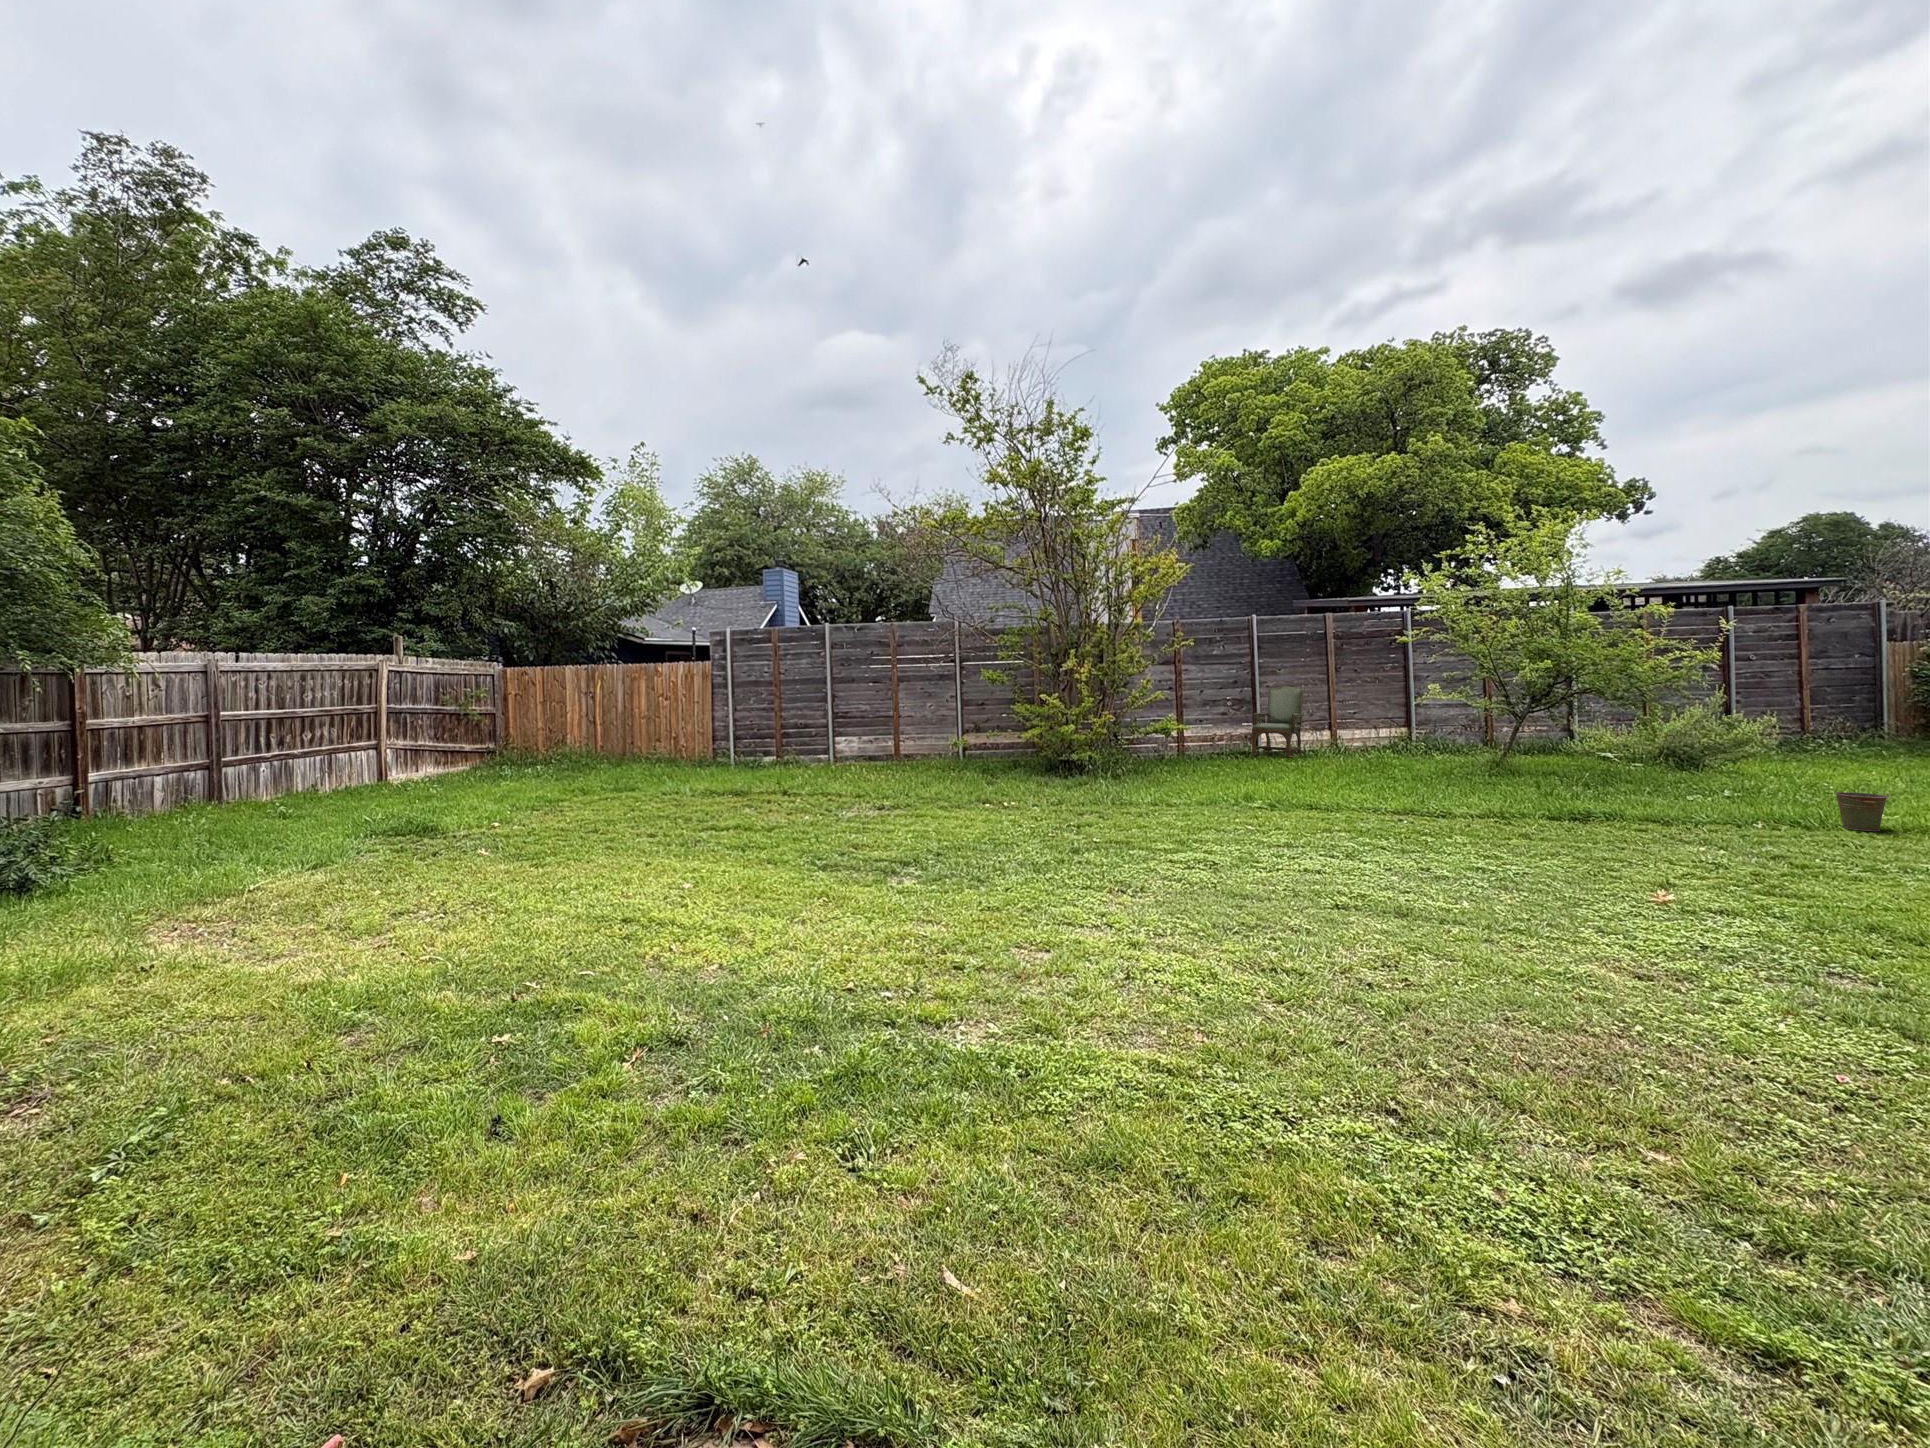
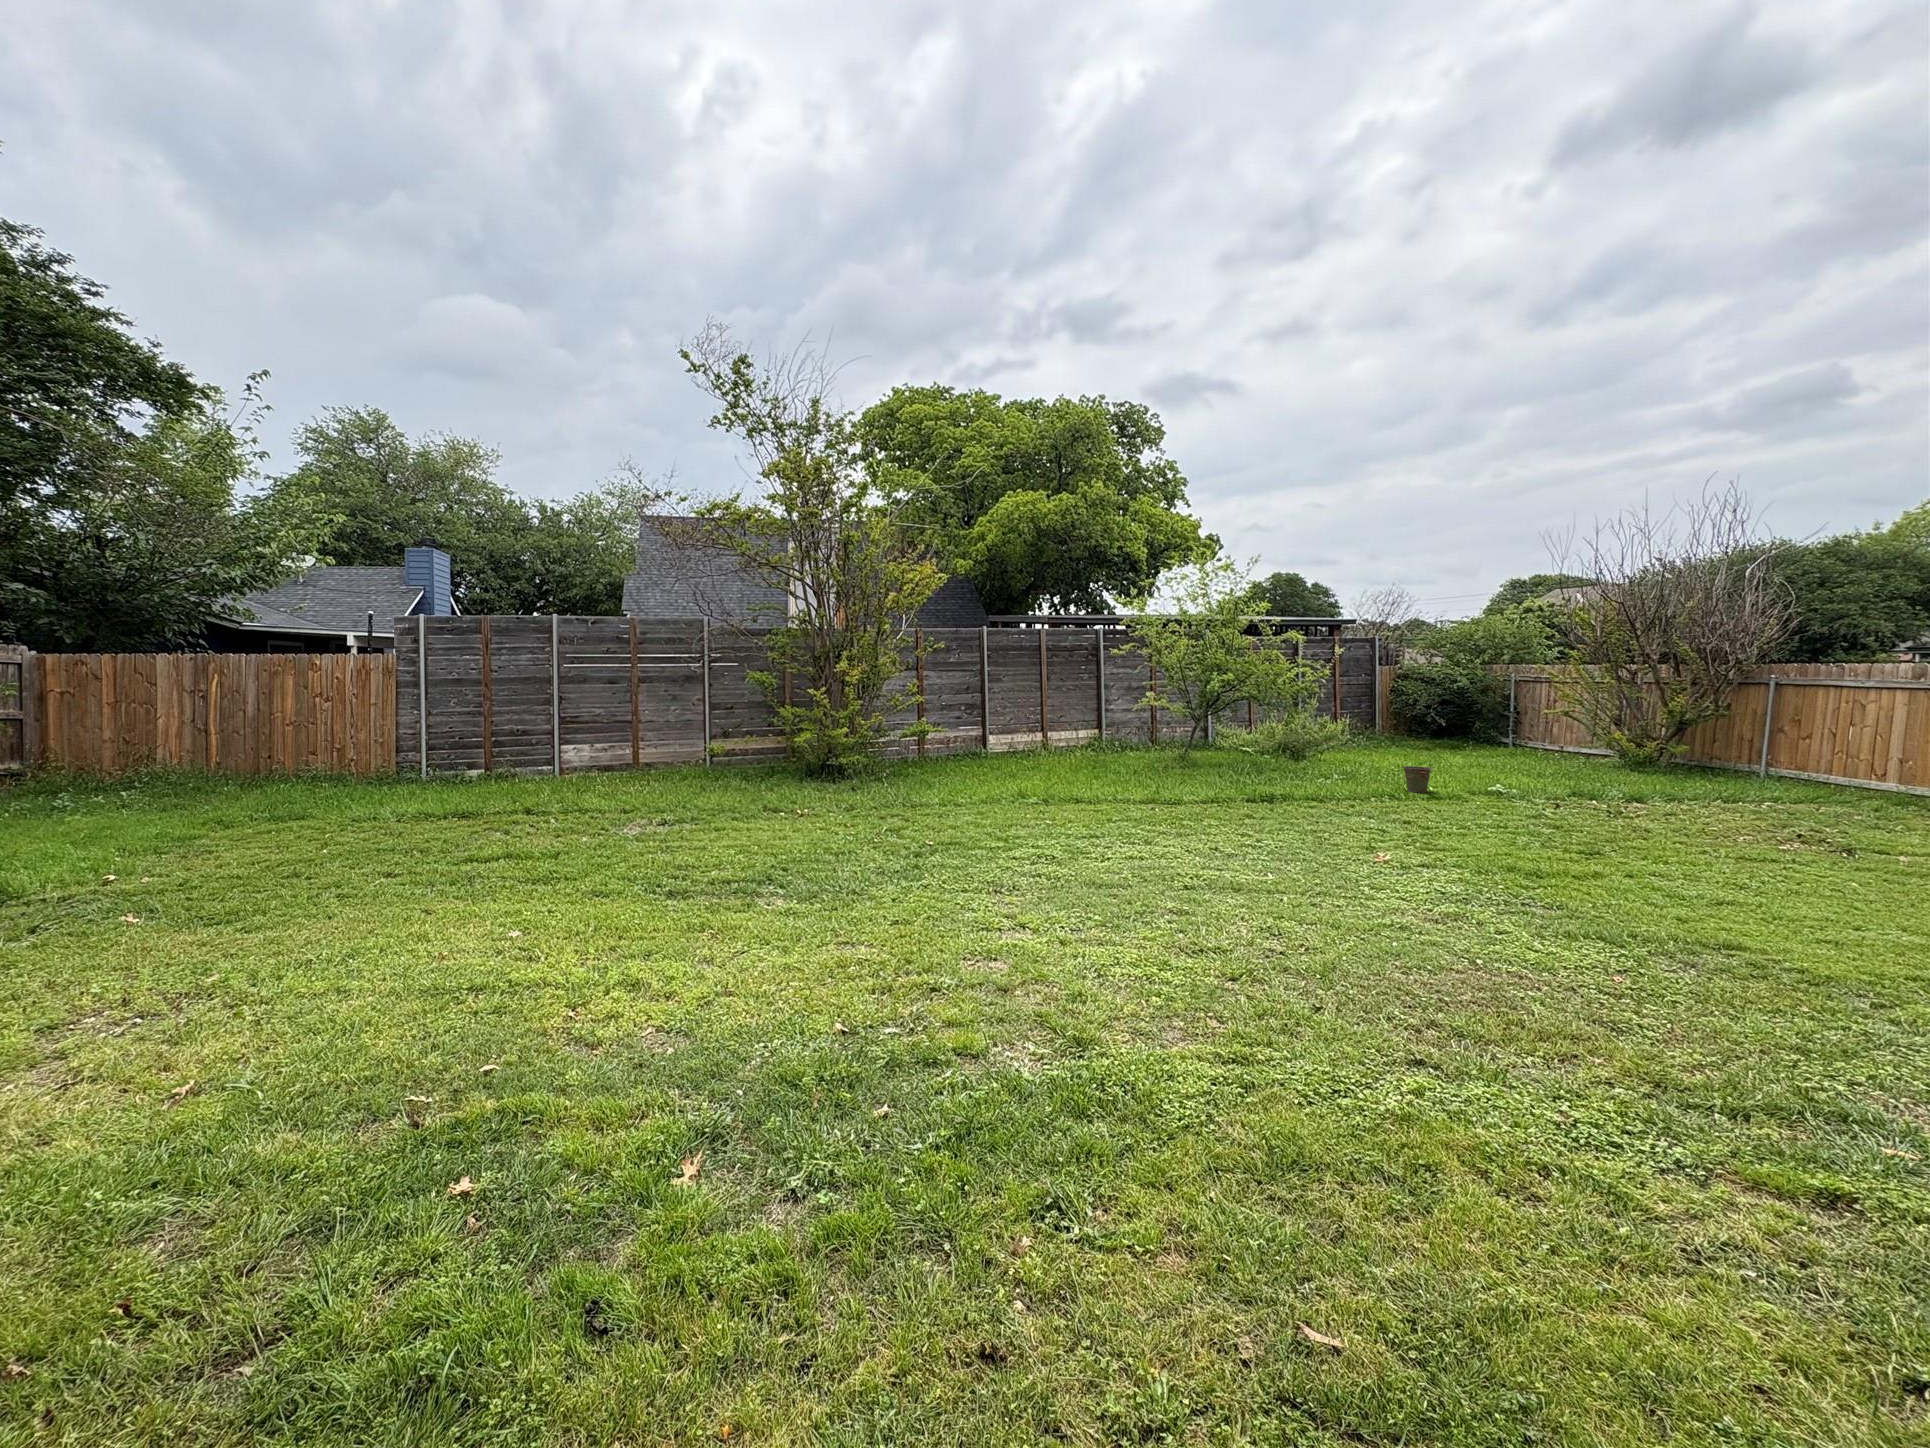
armchair: present [1252,686,1304,757] -> none [986,690,1027,753]

